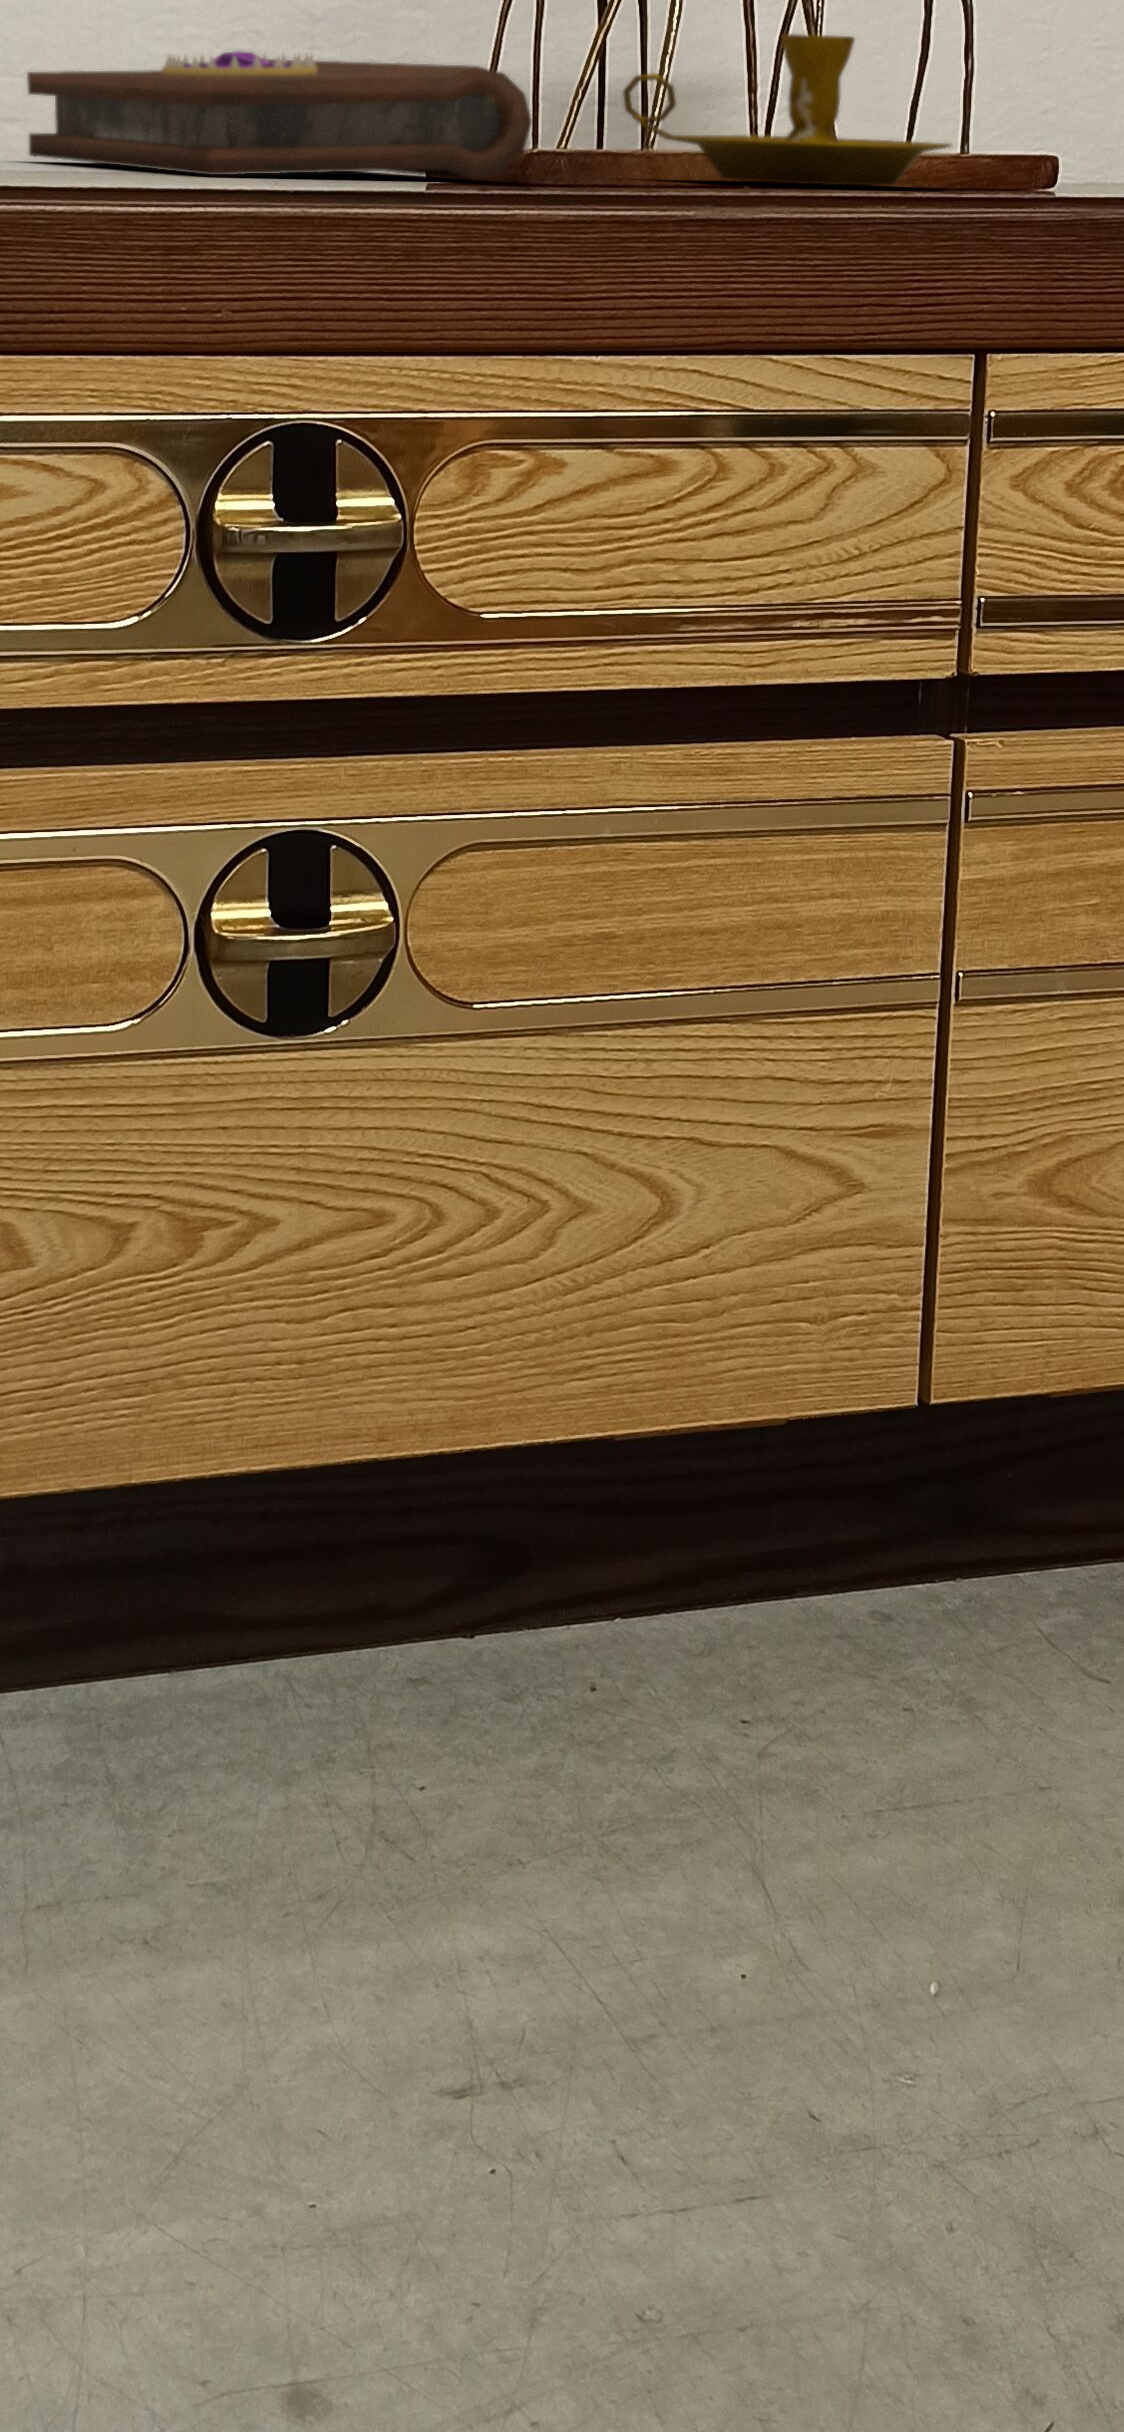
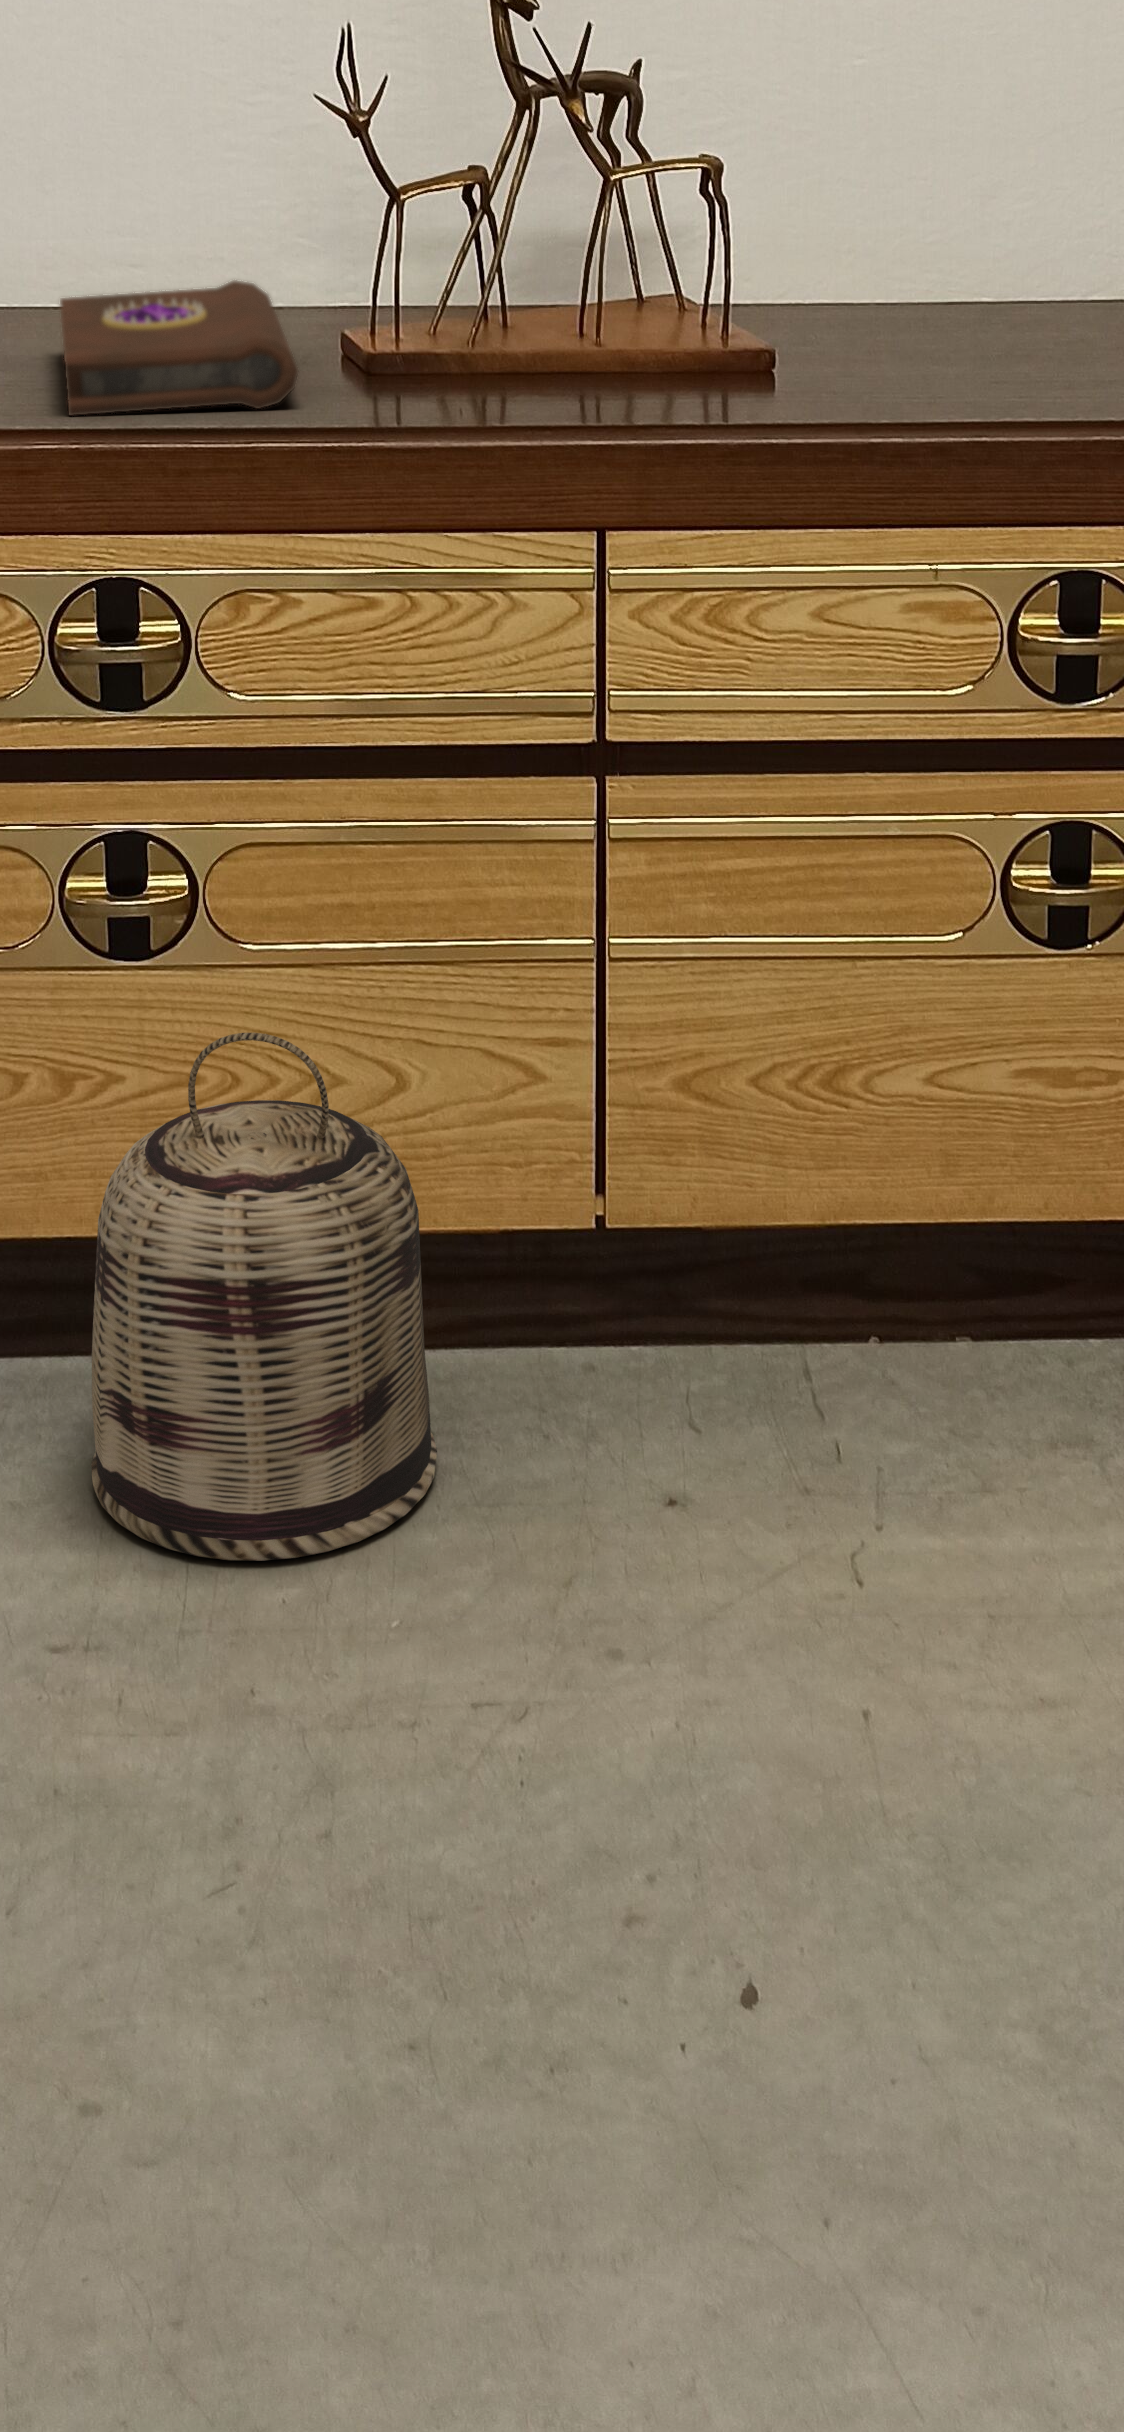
candlestick: present [623,34,951,185] -> none [456,275,672,389]
basket: none [333,1097,871,1930] -> present [91,1033,437,1561]

